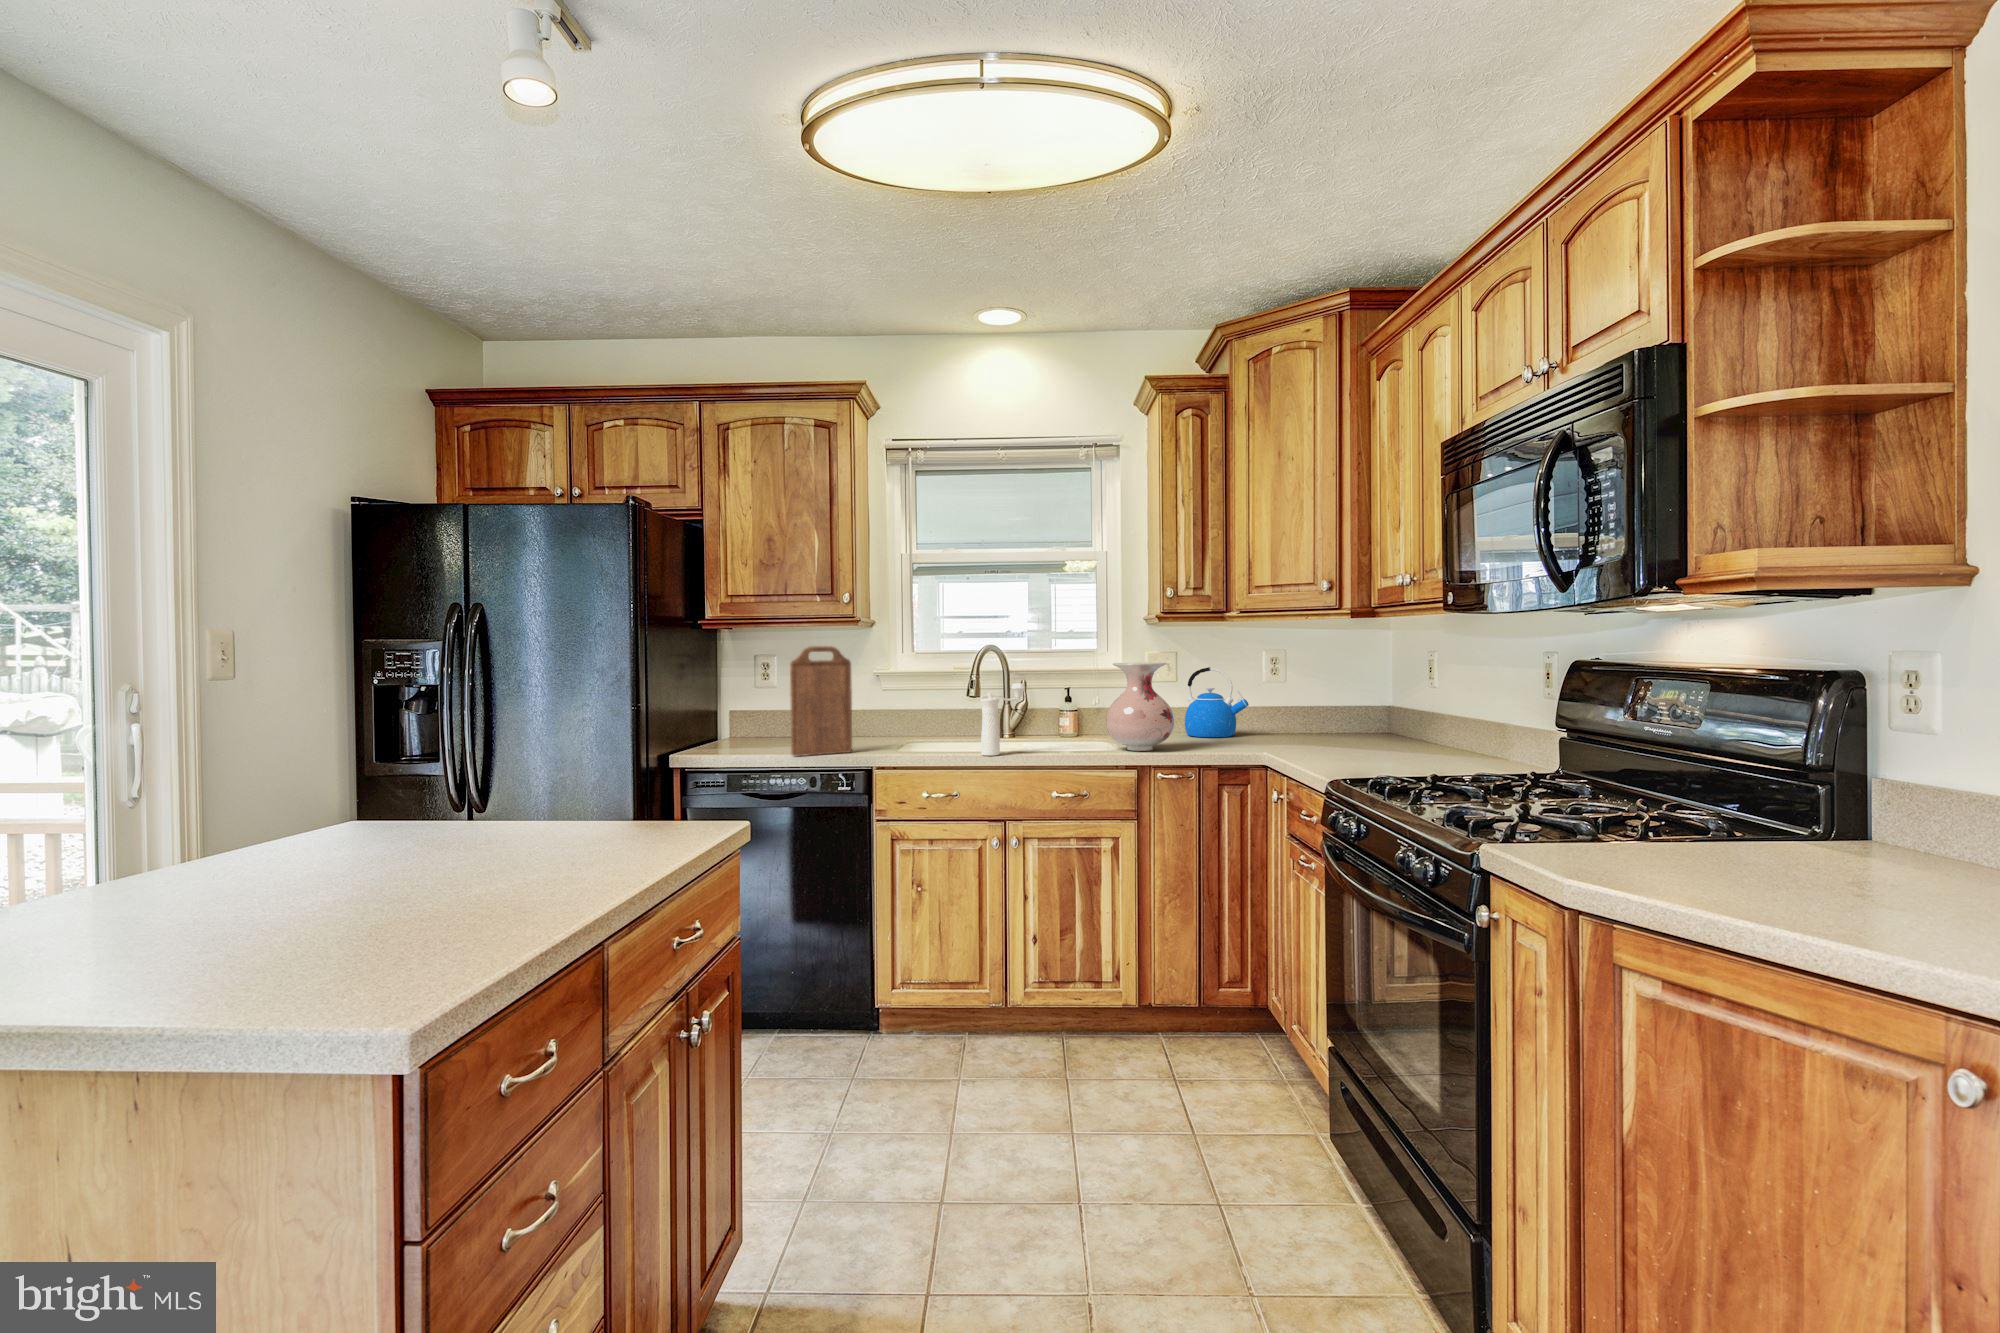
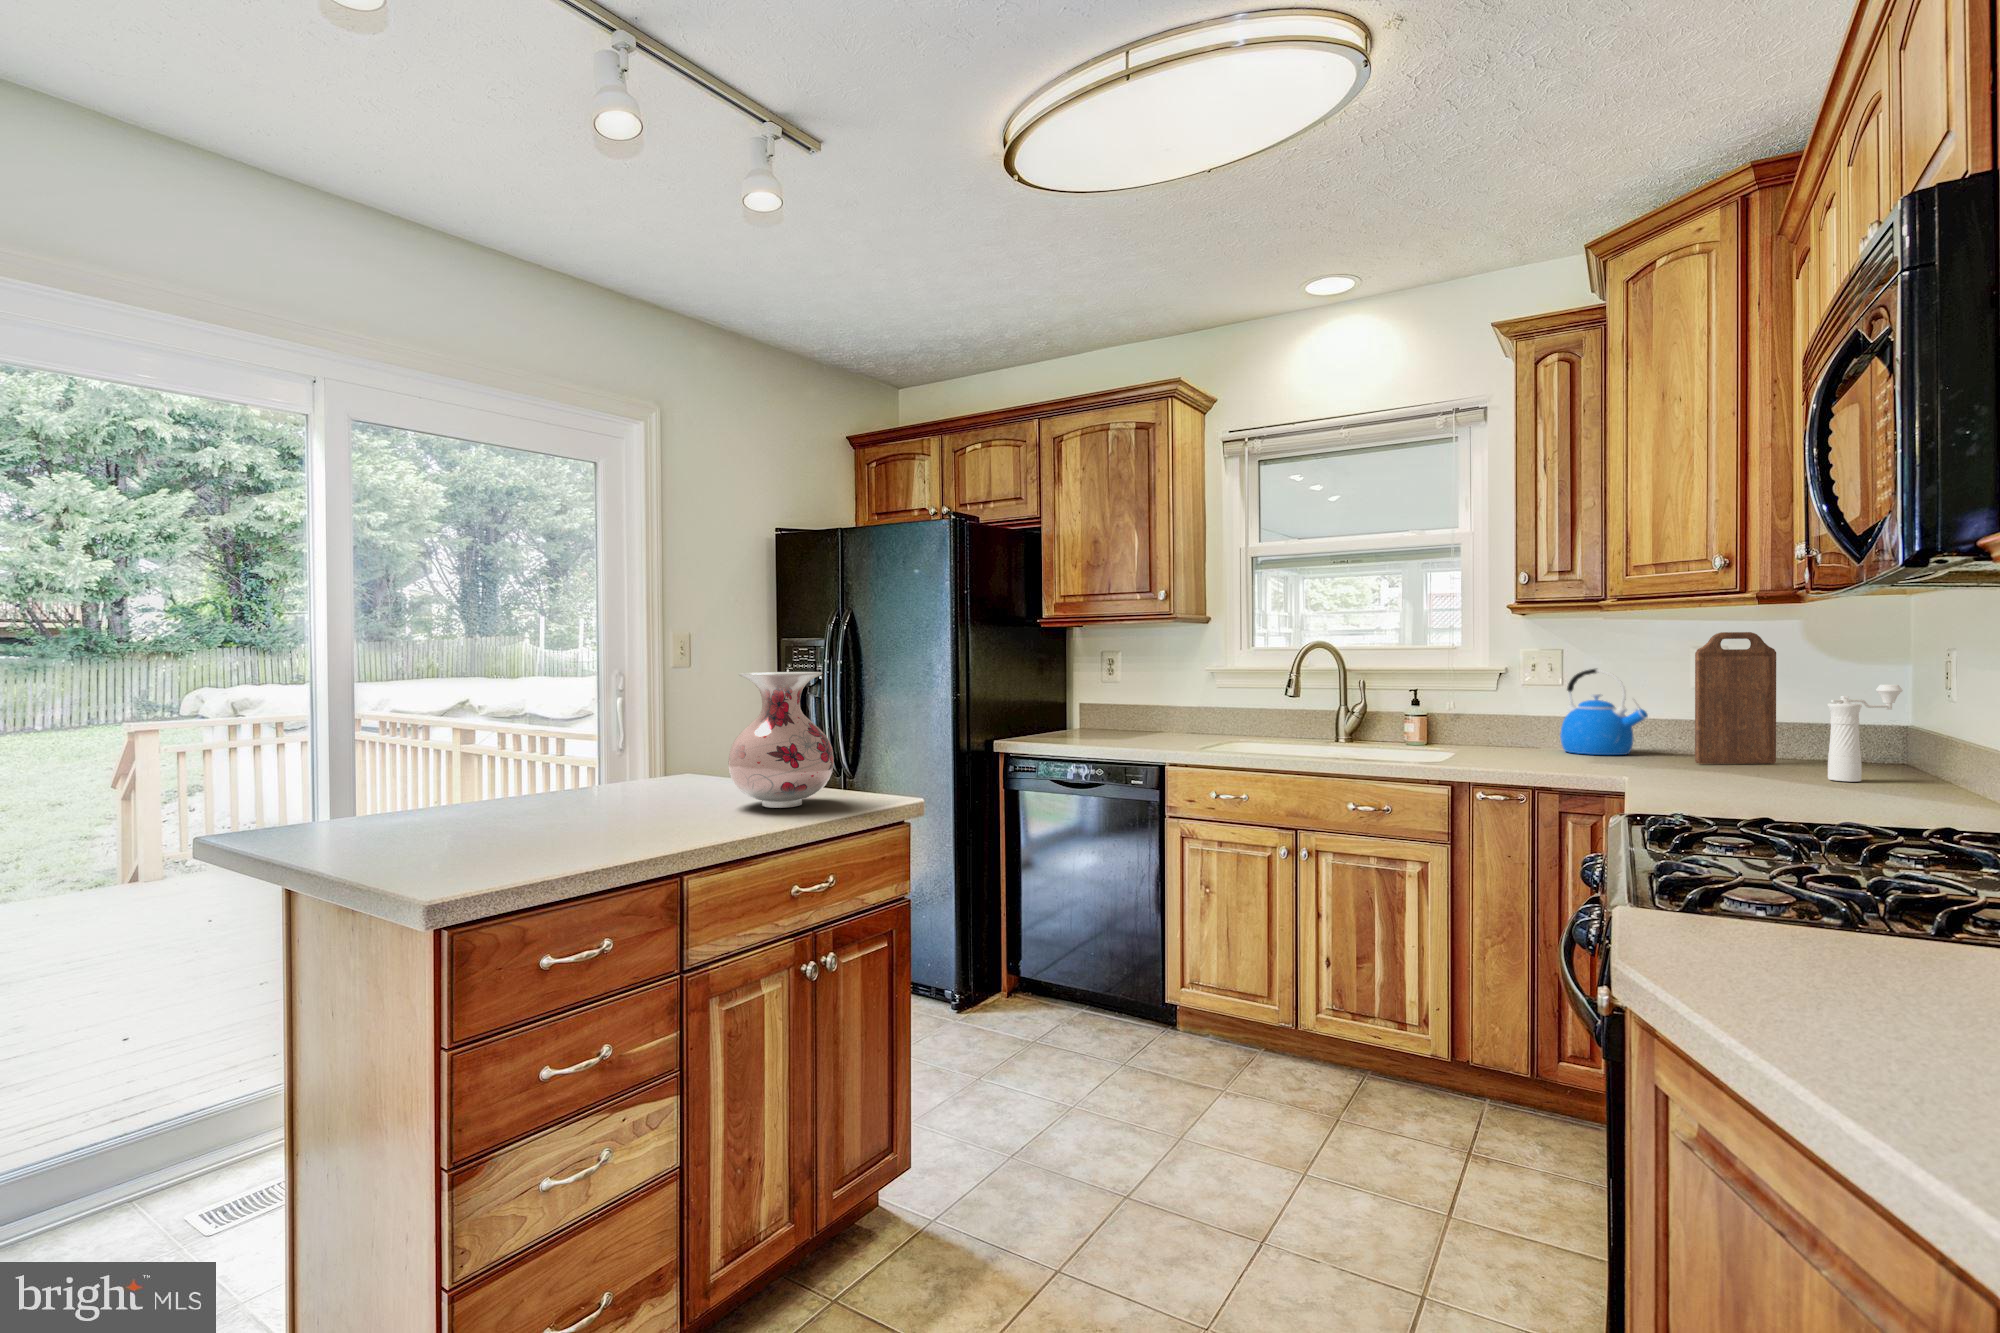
cutting board: present [790,646,852,756] -> present [1695,632,1776,764]
vase: present [1106,663,1174,751] -> present [728,672,834,808]
pepper mill: present [980,684,1025,756] -> present [1828,685,1902,782]

